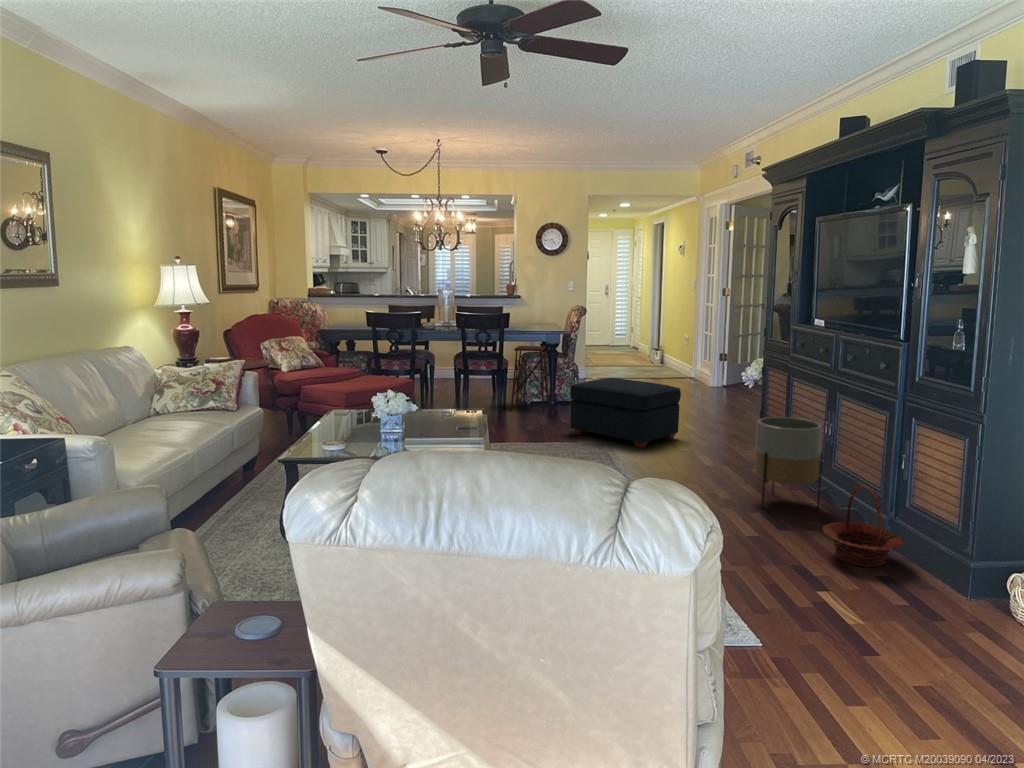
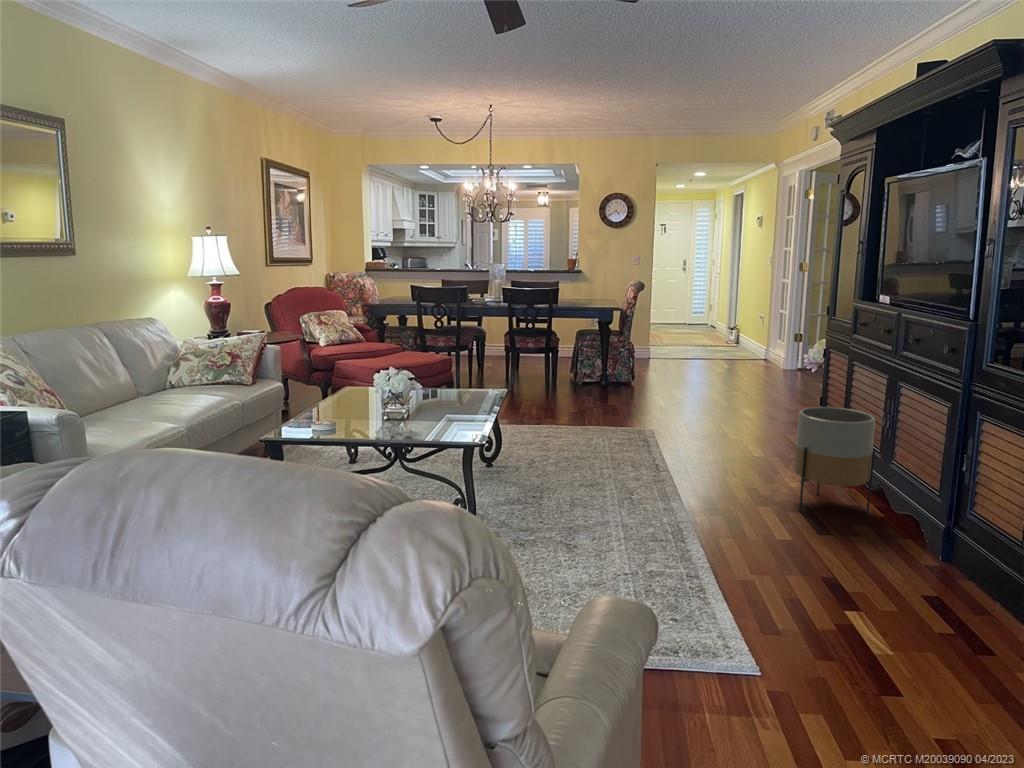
side table: present [511,346,549,412] -> none [556,323,599,393]
ottoman: present [570,378,681,448] -> none [611,358,731,435]
basket: present [822,485,904,567] -> none [857,493,959,591]

